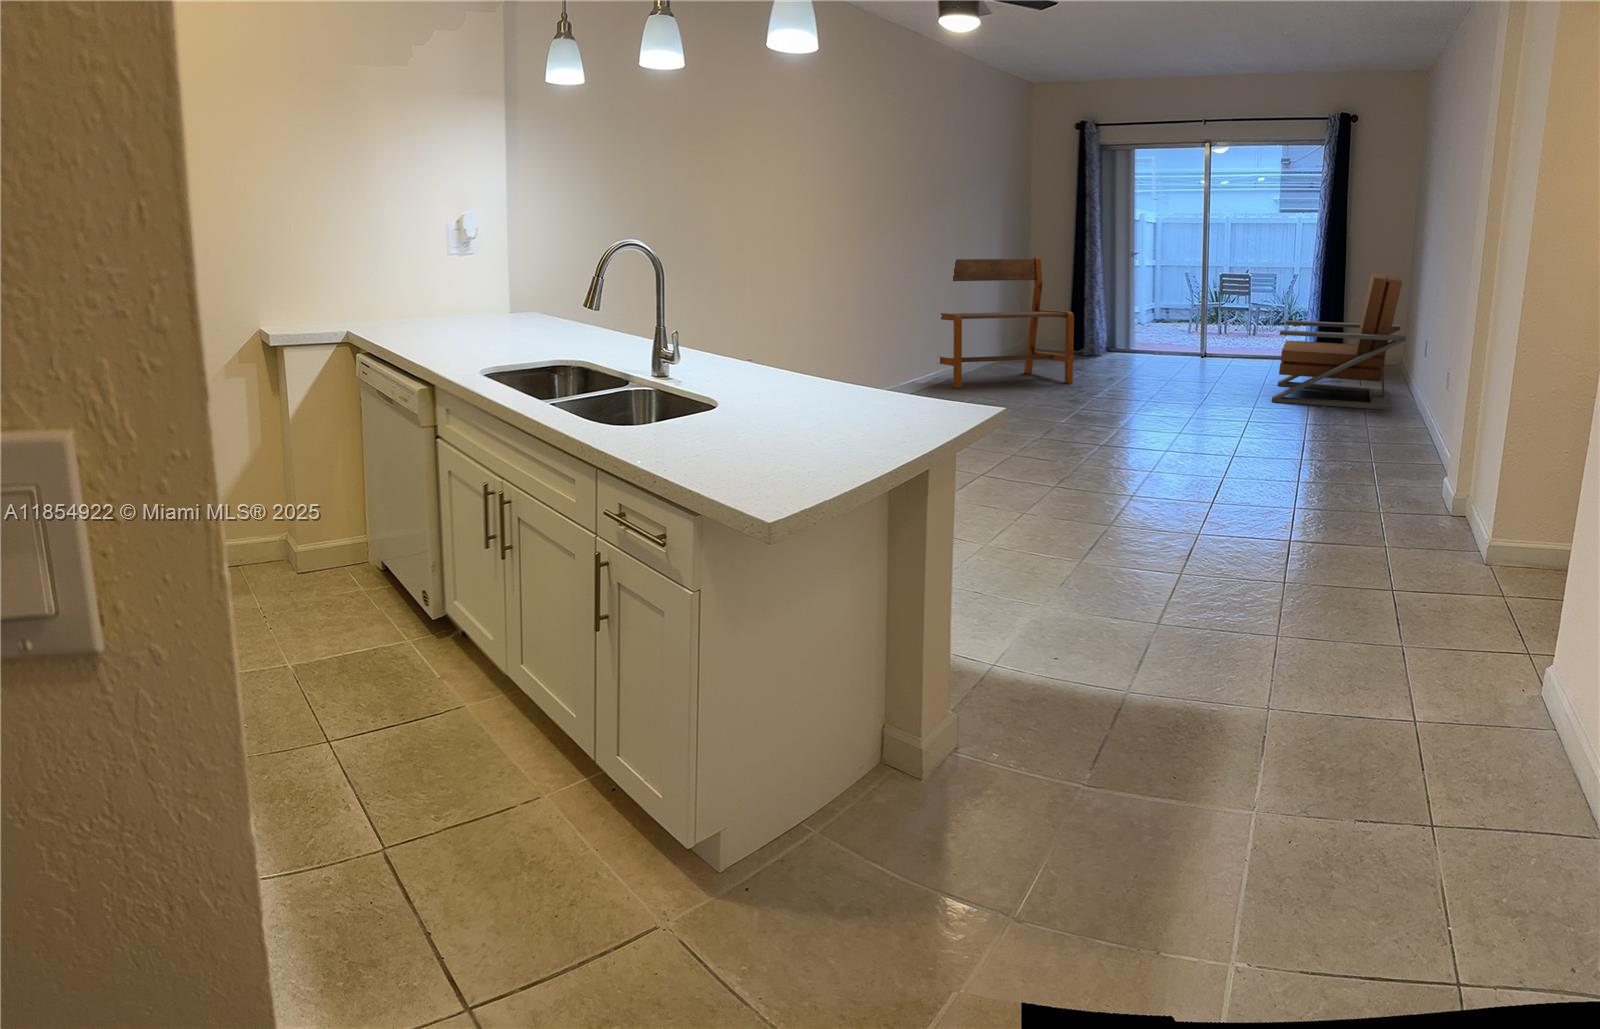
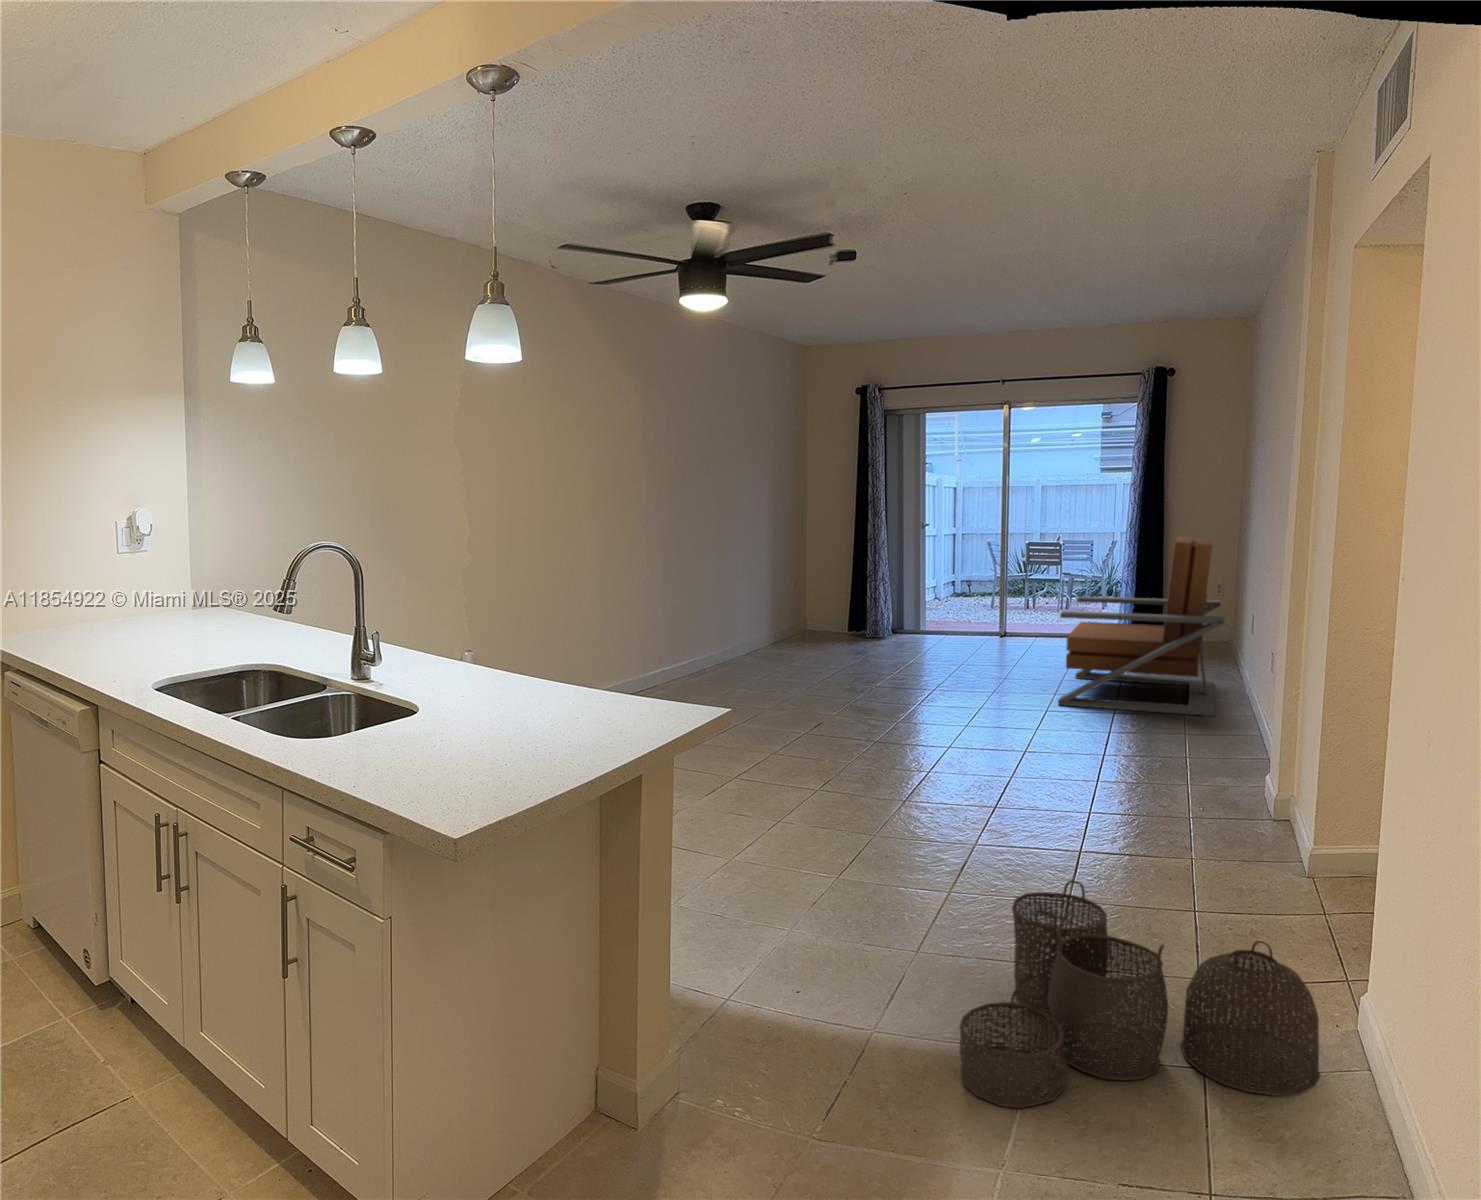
bench: present [937,257,1074,388] -> none [641,527,819,691]
woven basket: none [1288,458,1458,539] -> present [959,880,1320,1108]

